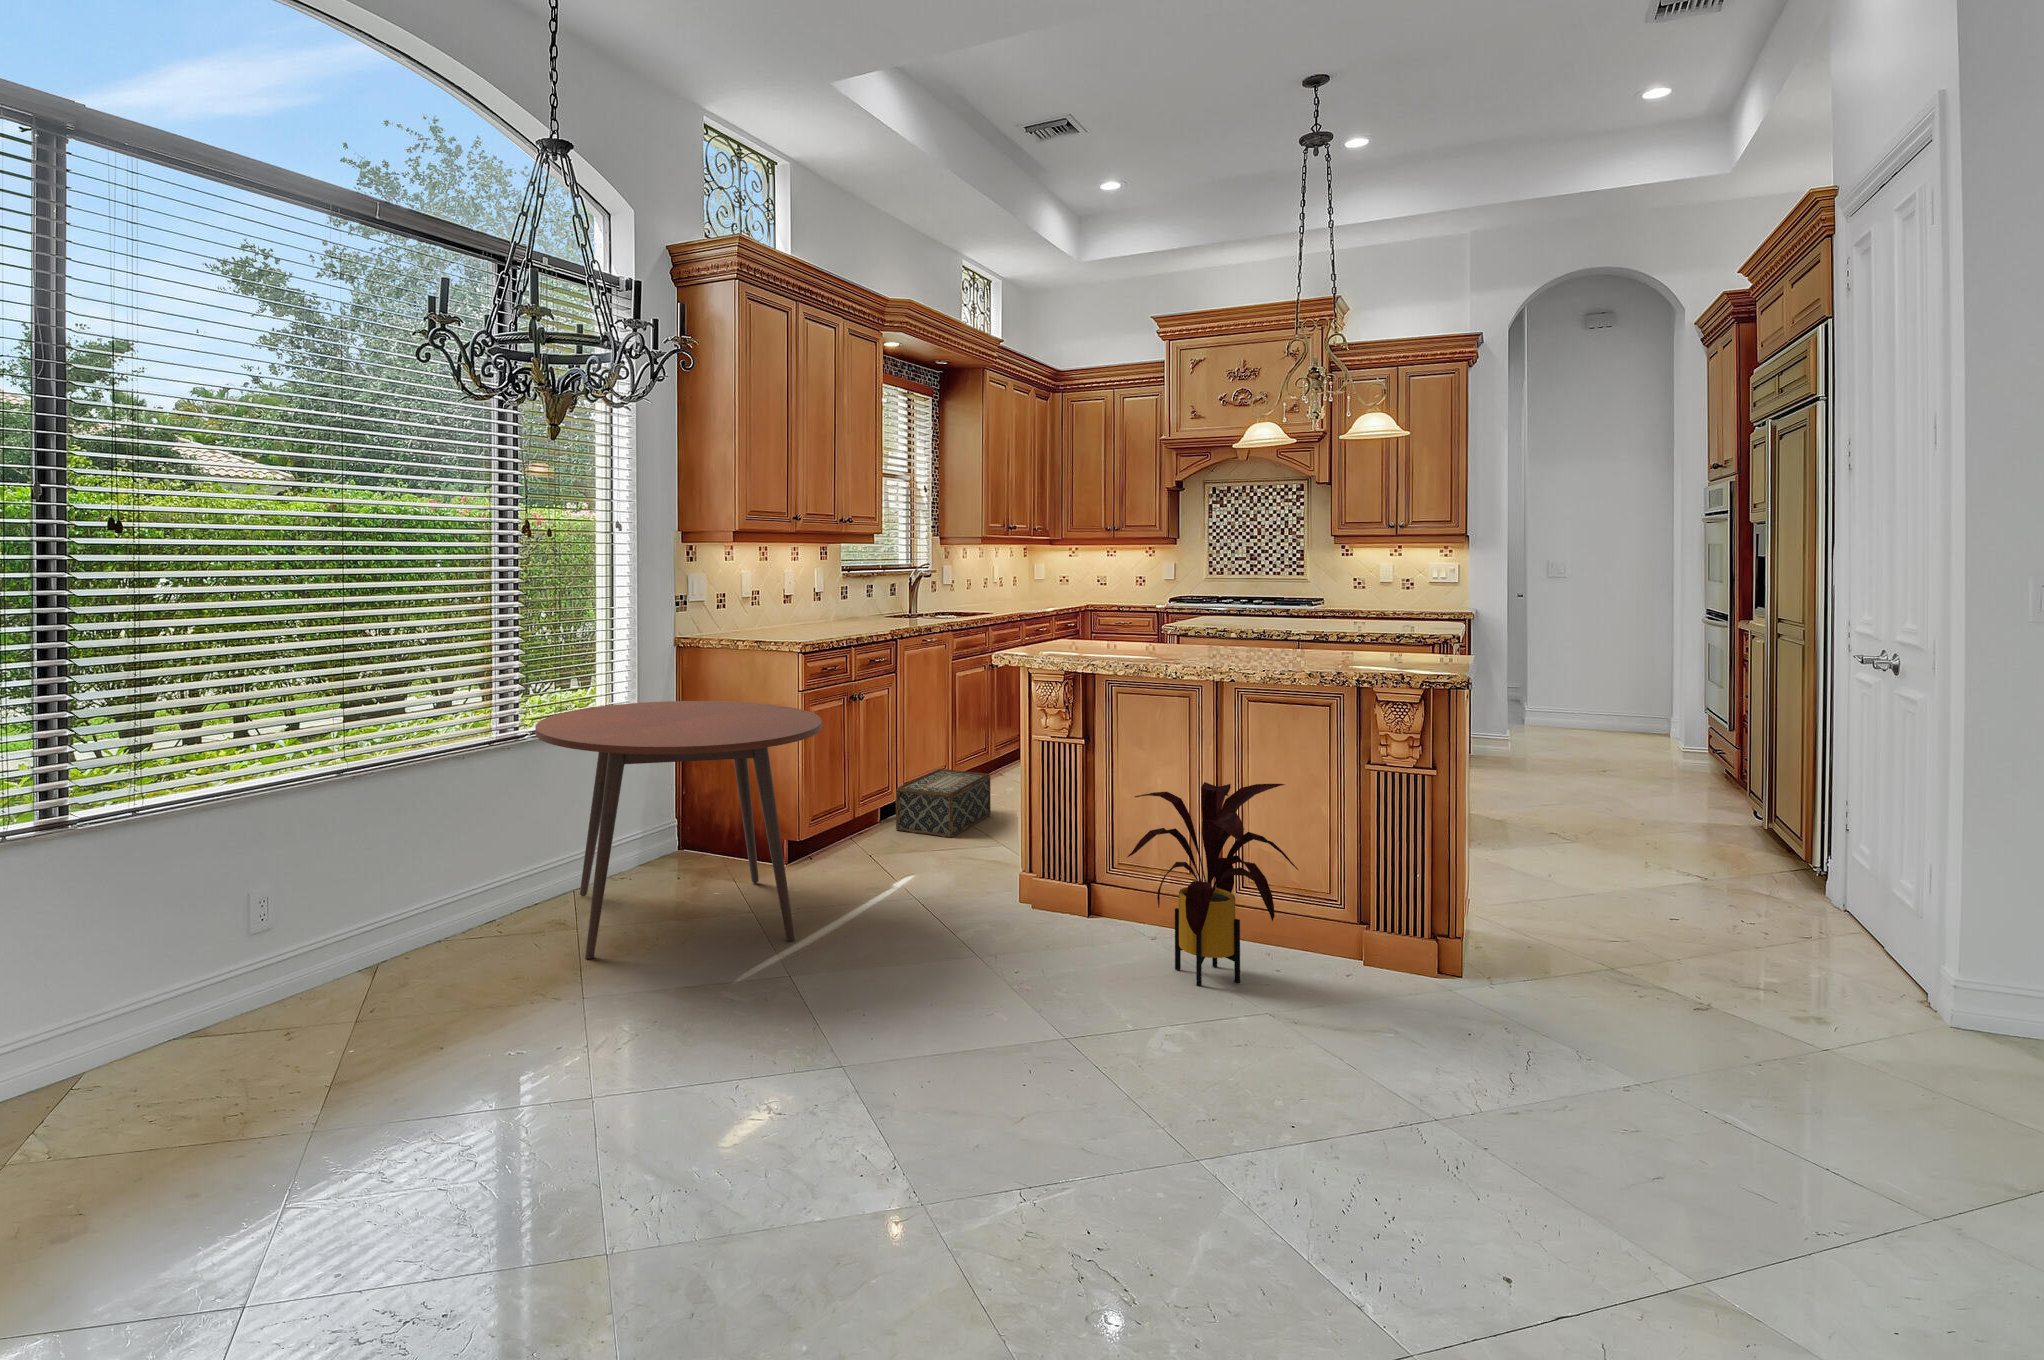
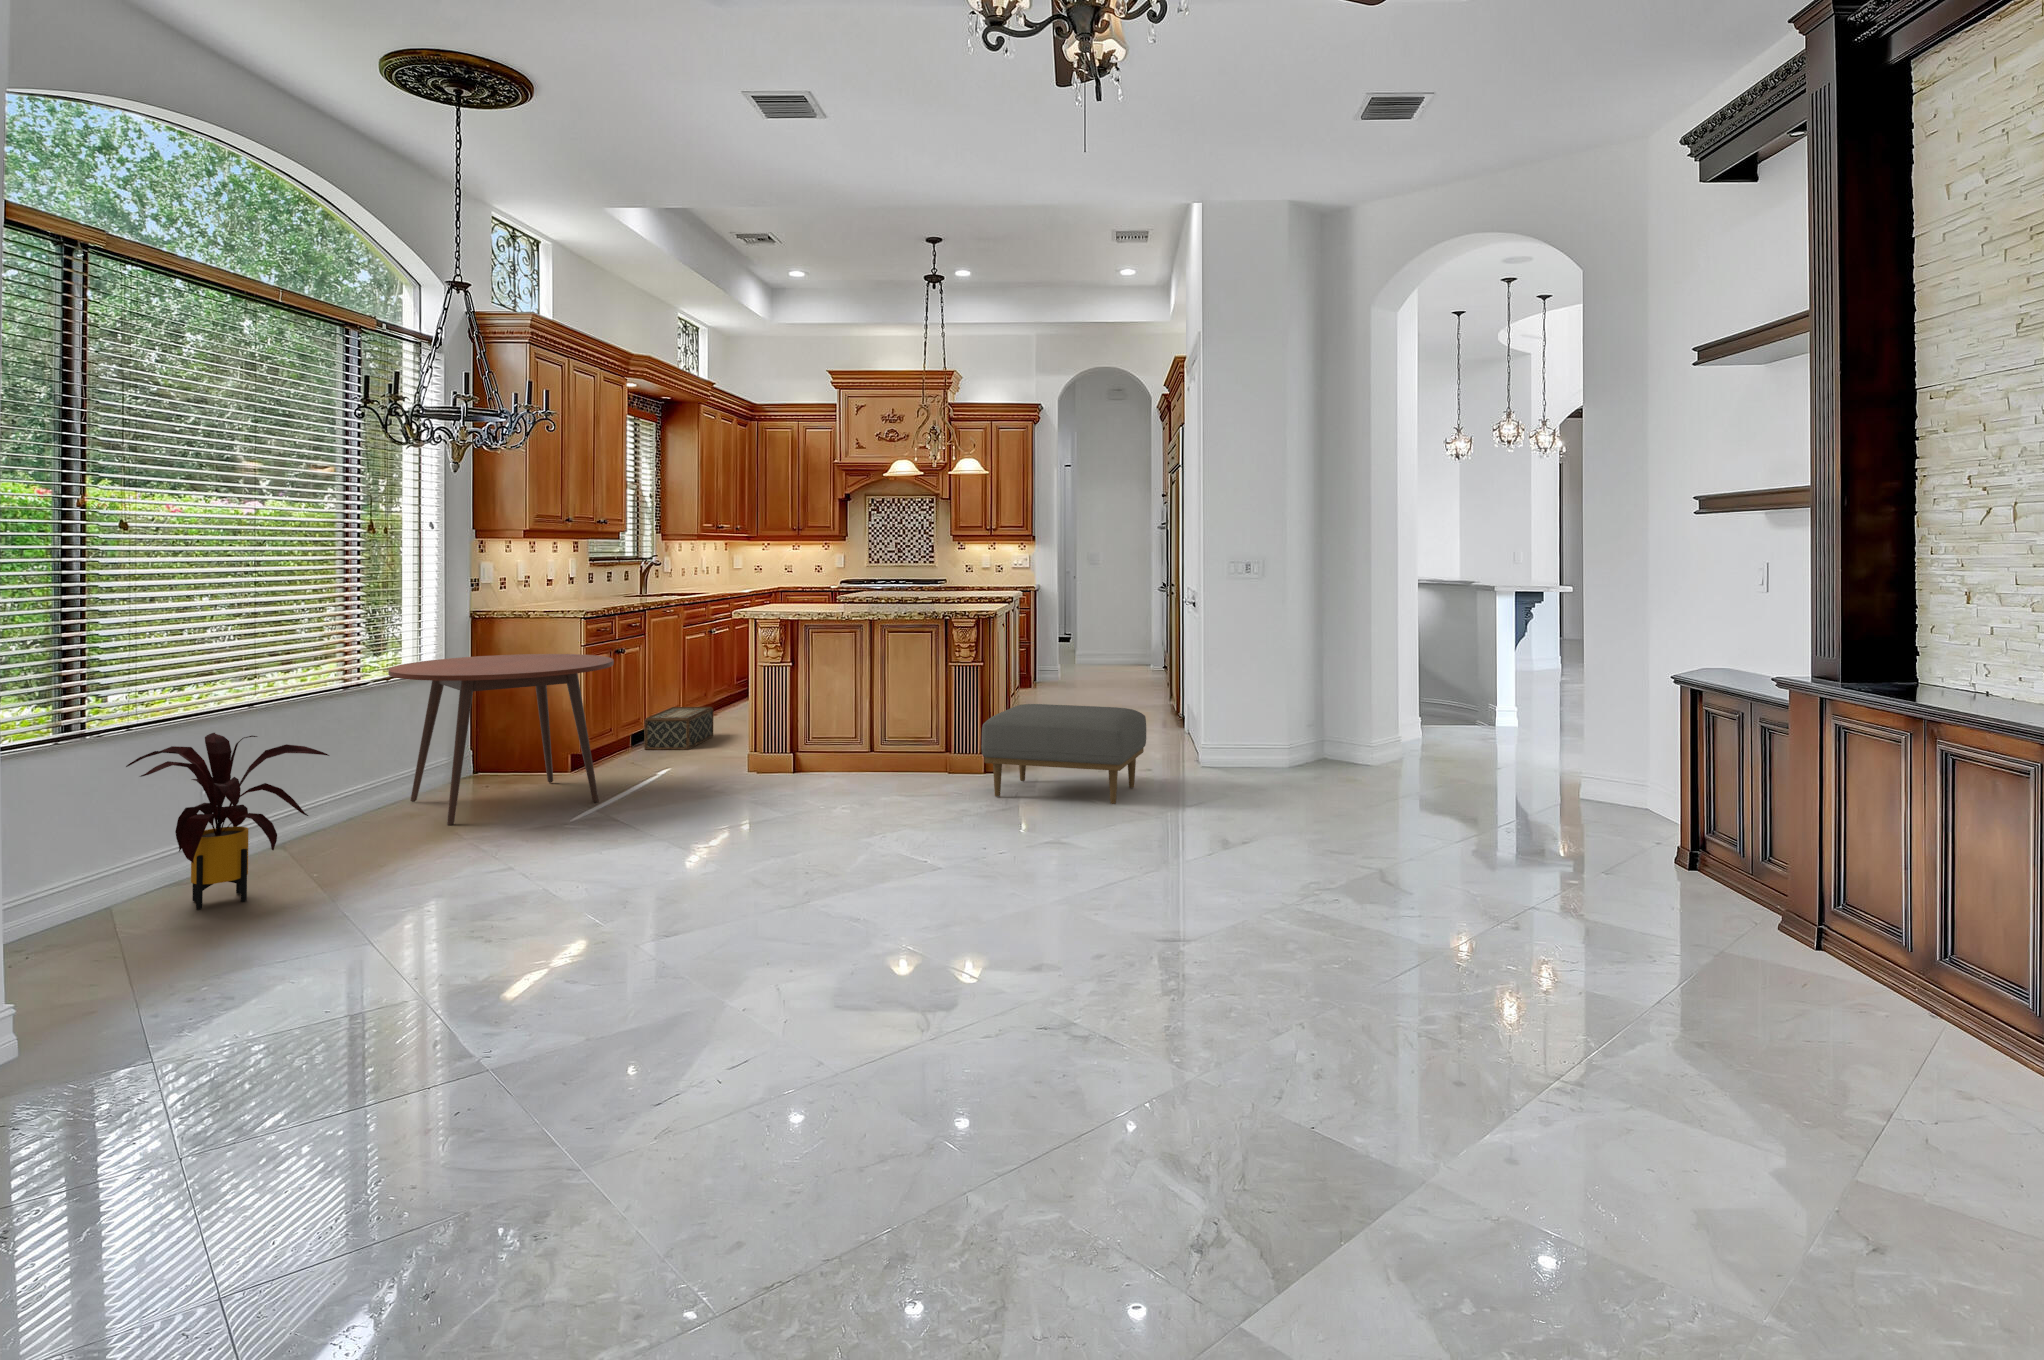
house plant: present [1127,782,1298,986] -> present [126,733,329,910]
ottoman: none [1452,871,1866,1166] -> present [981,704,1146,804]

